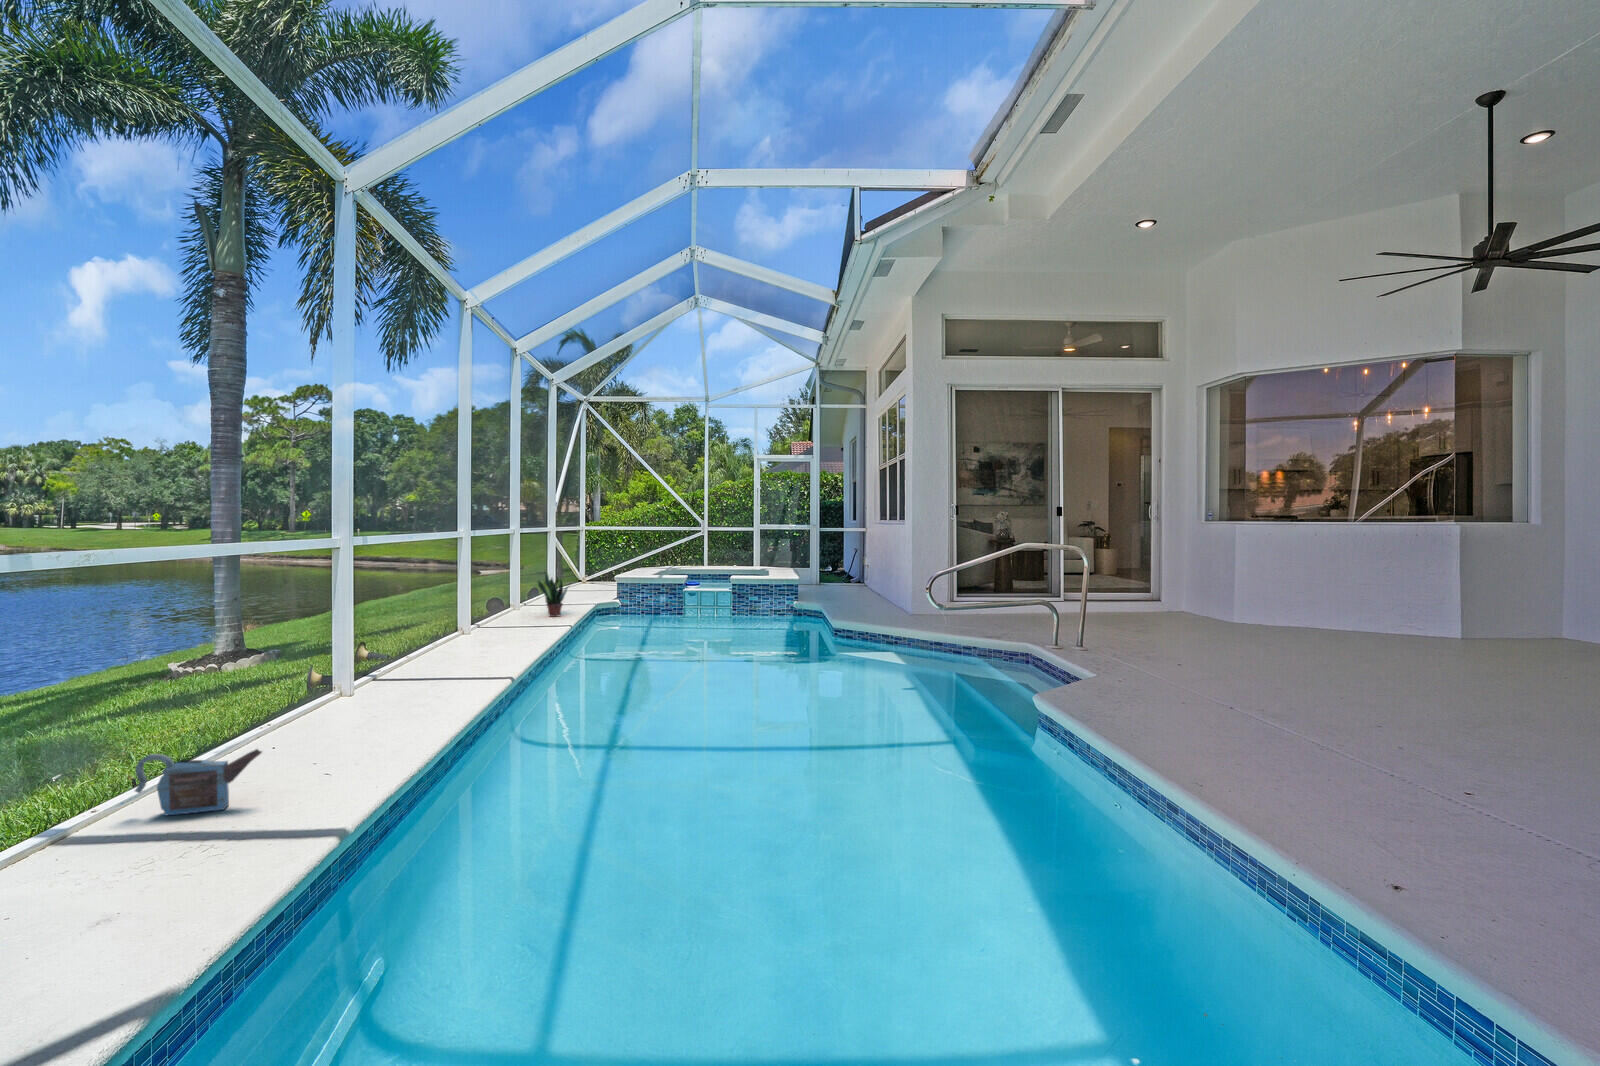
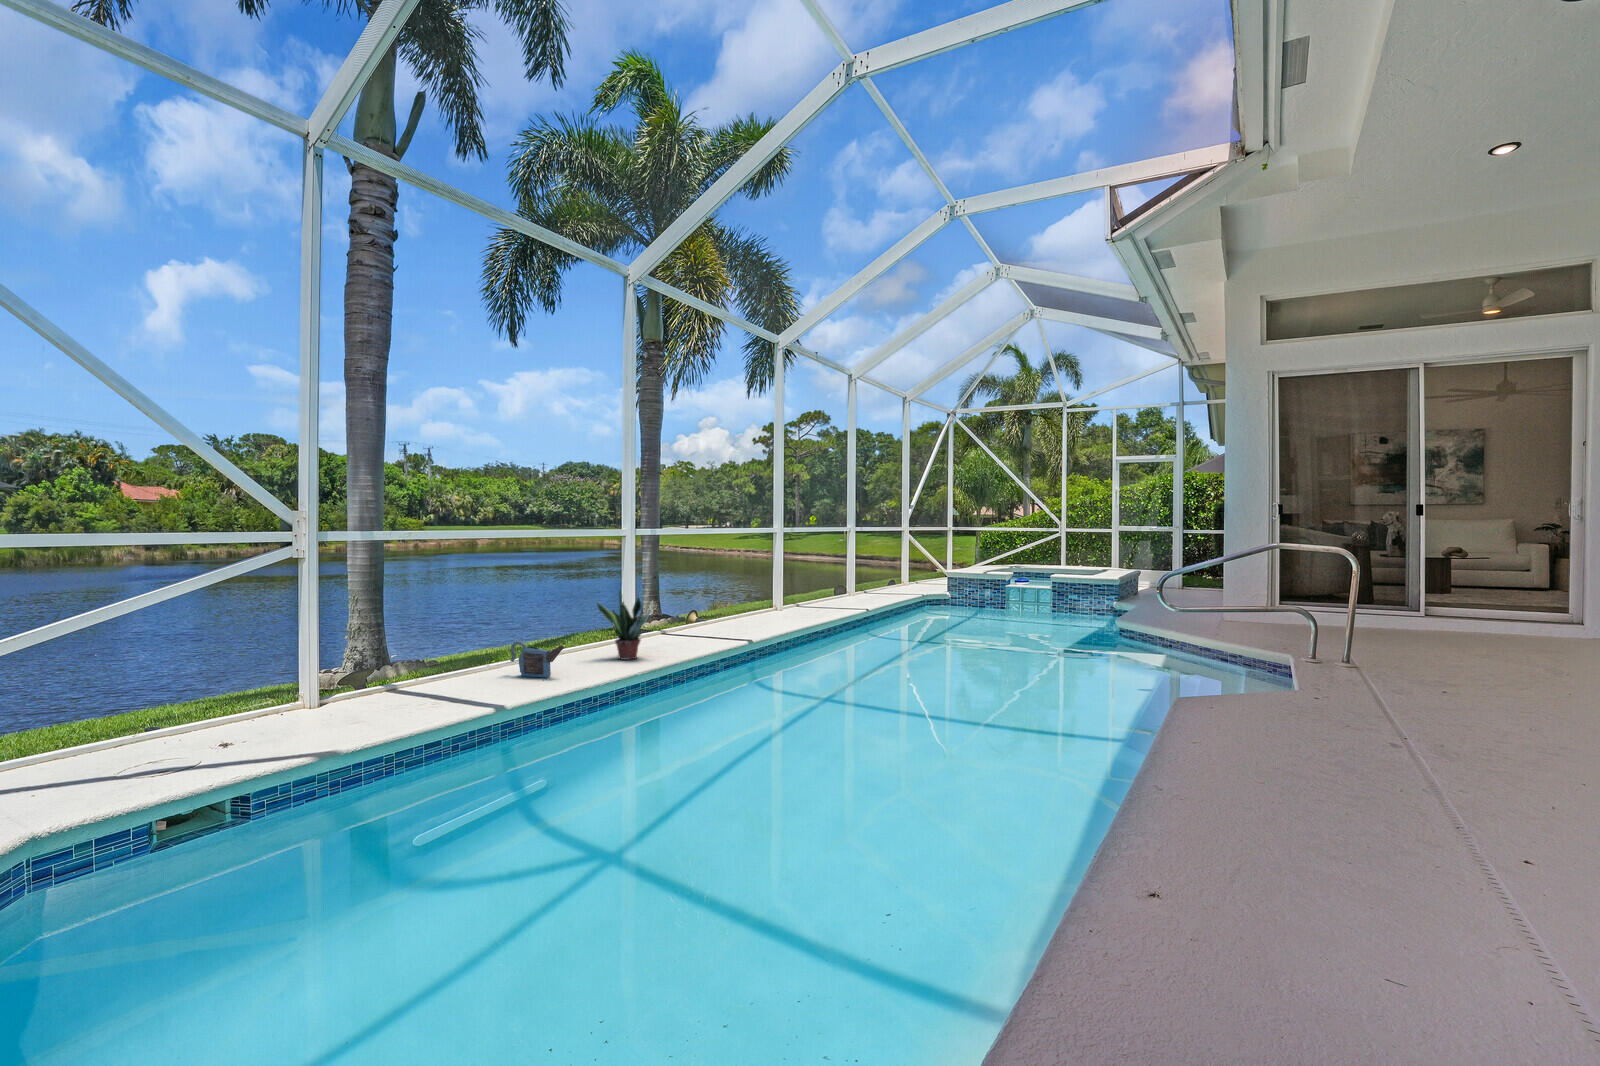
potted plant: present [538,572,569,617] -> present [597,591,651,660]

